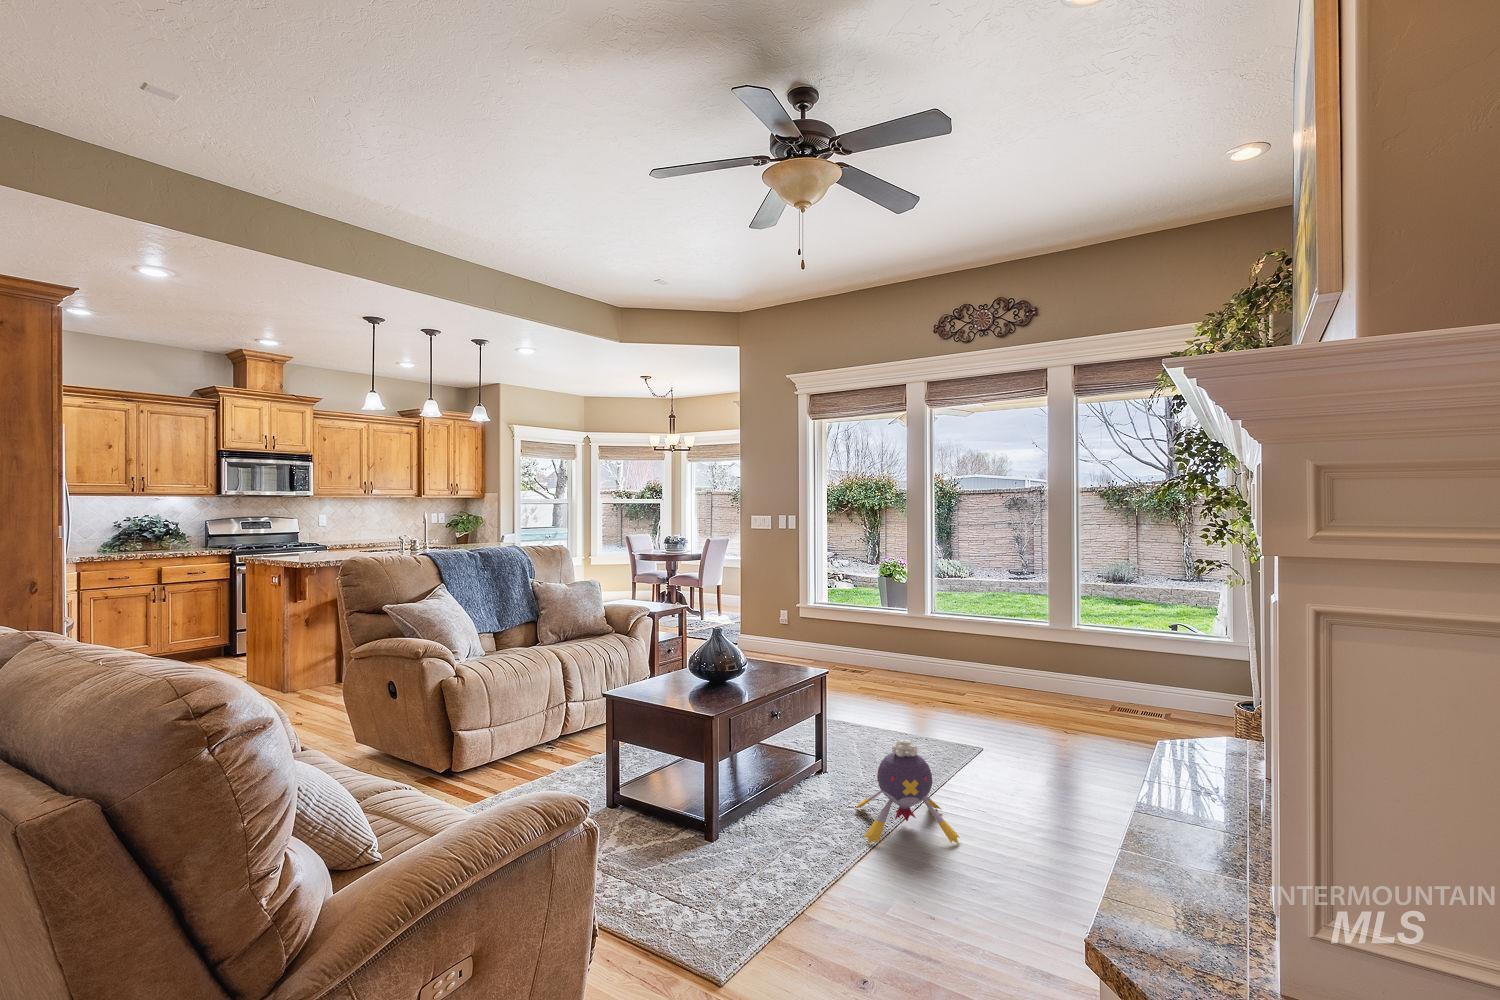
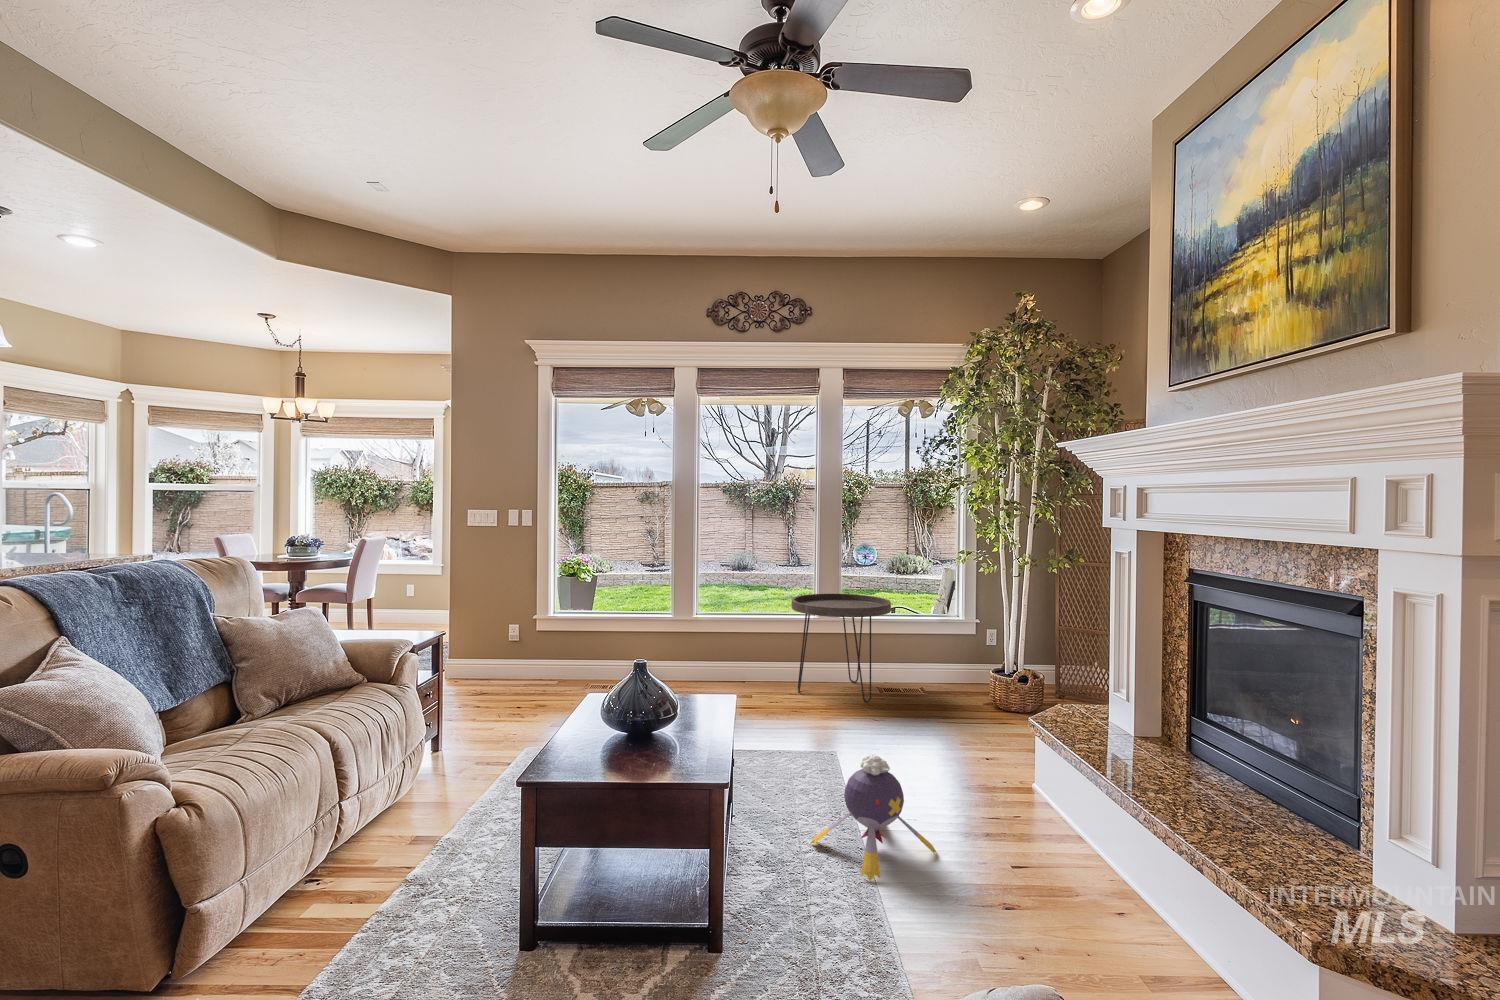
side table: none [1002,604,1115,721] -> present [792,593,891,703]

